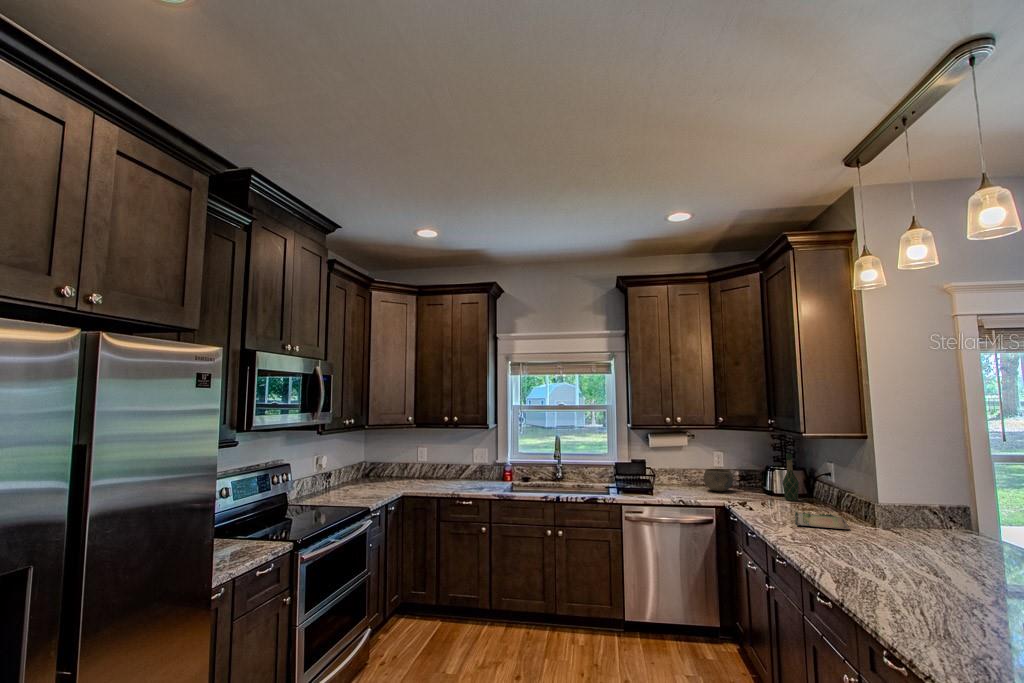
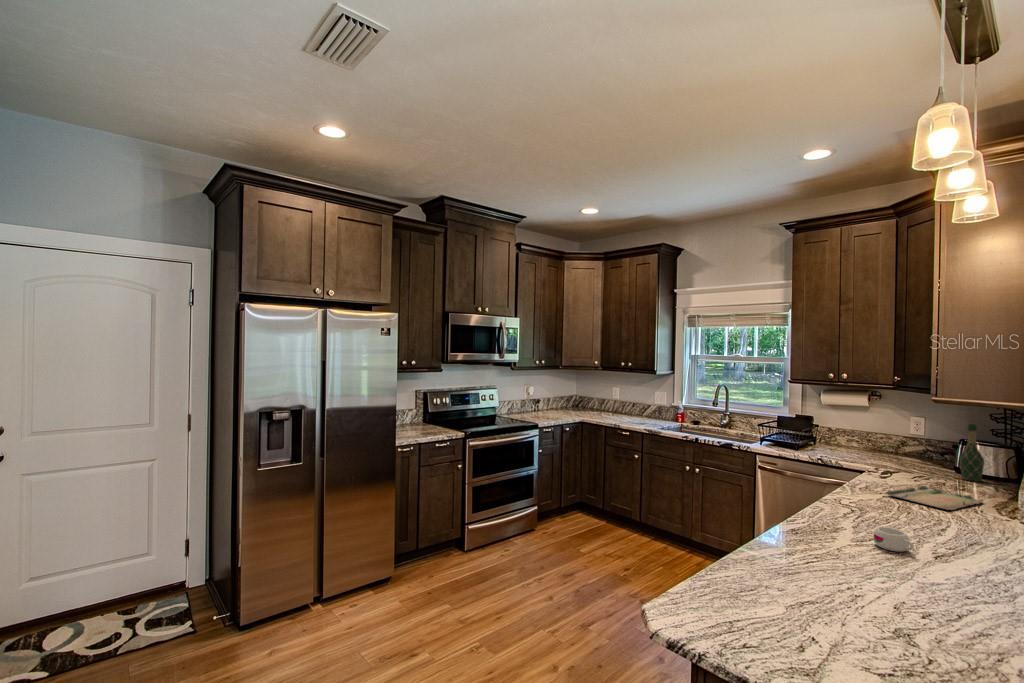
bowl: present [704,469,733,491] -> none [875,434,915,460]
mug: none [898,557,937,578] -> present [873,527,913,552]

